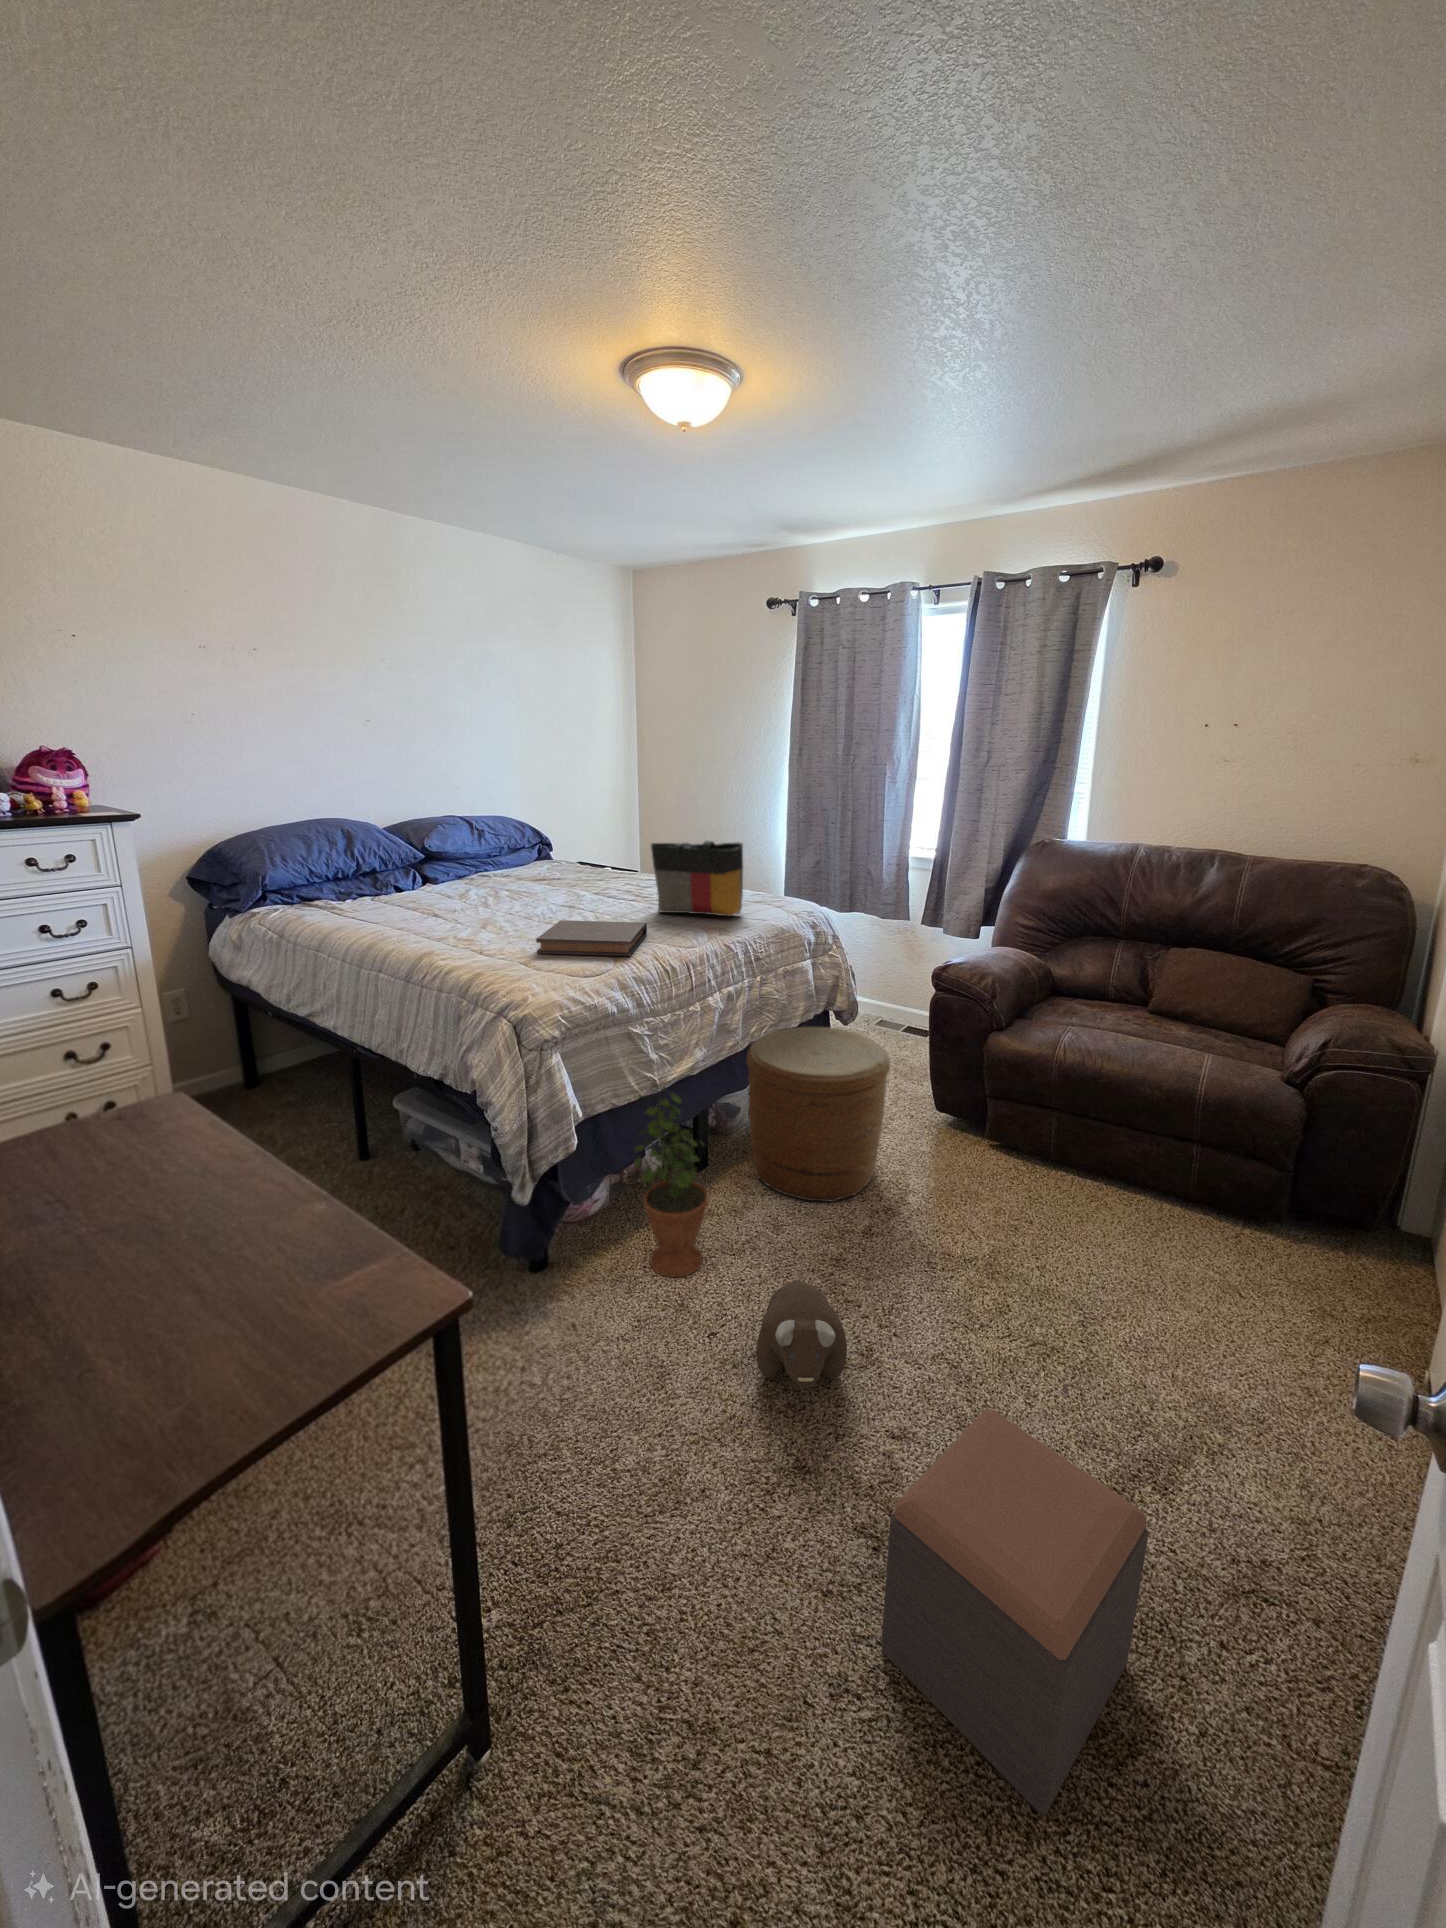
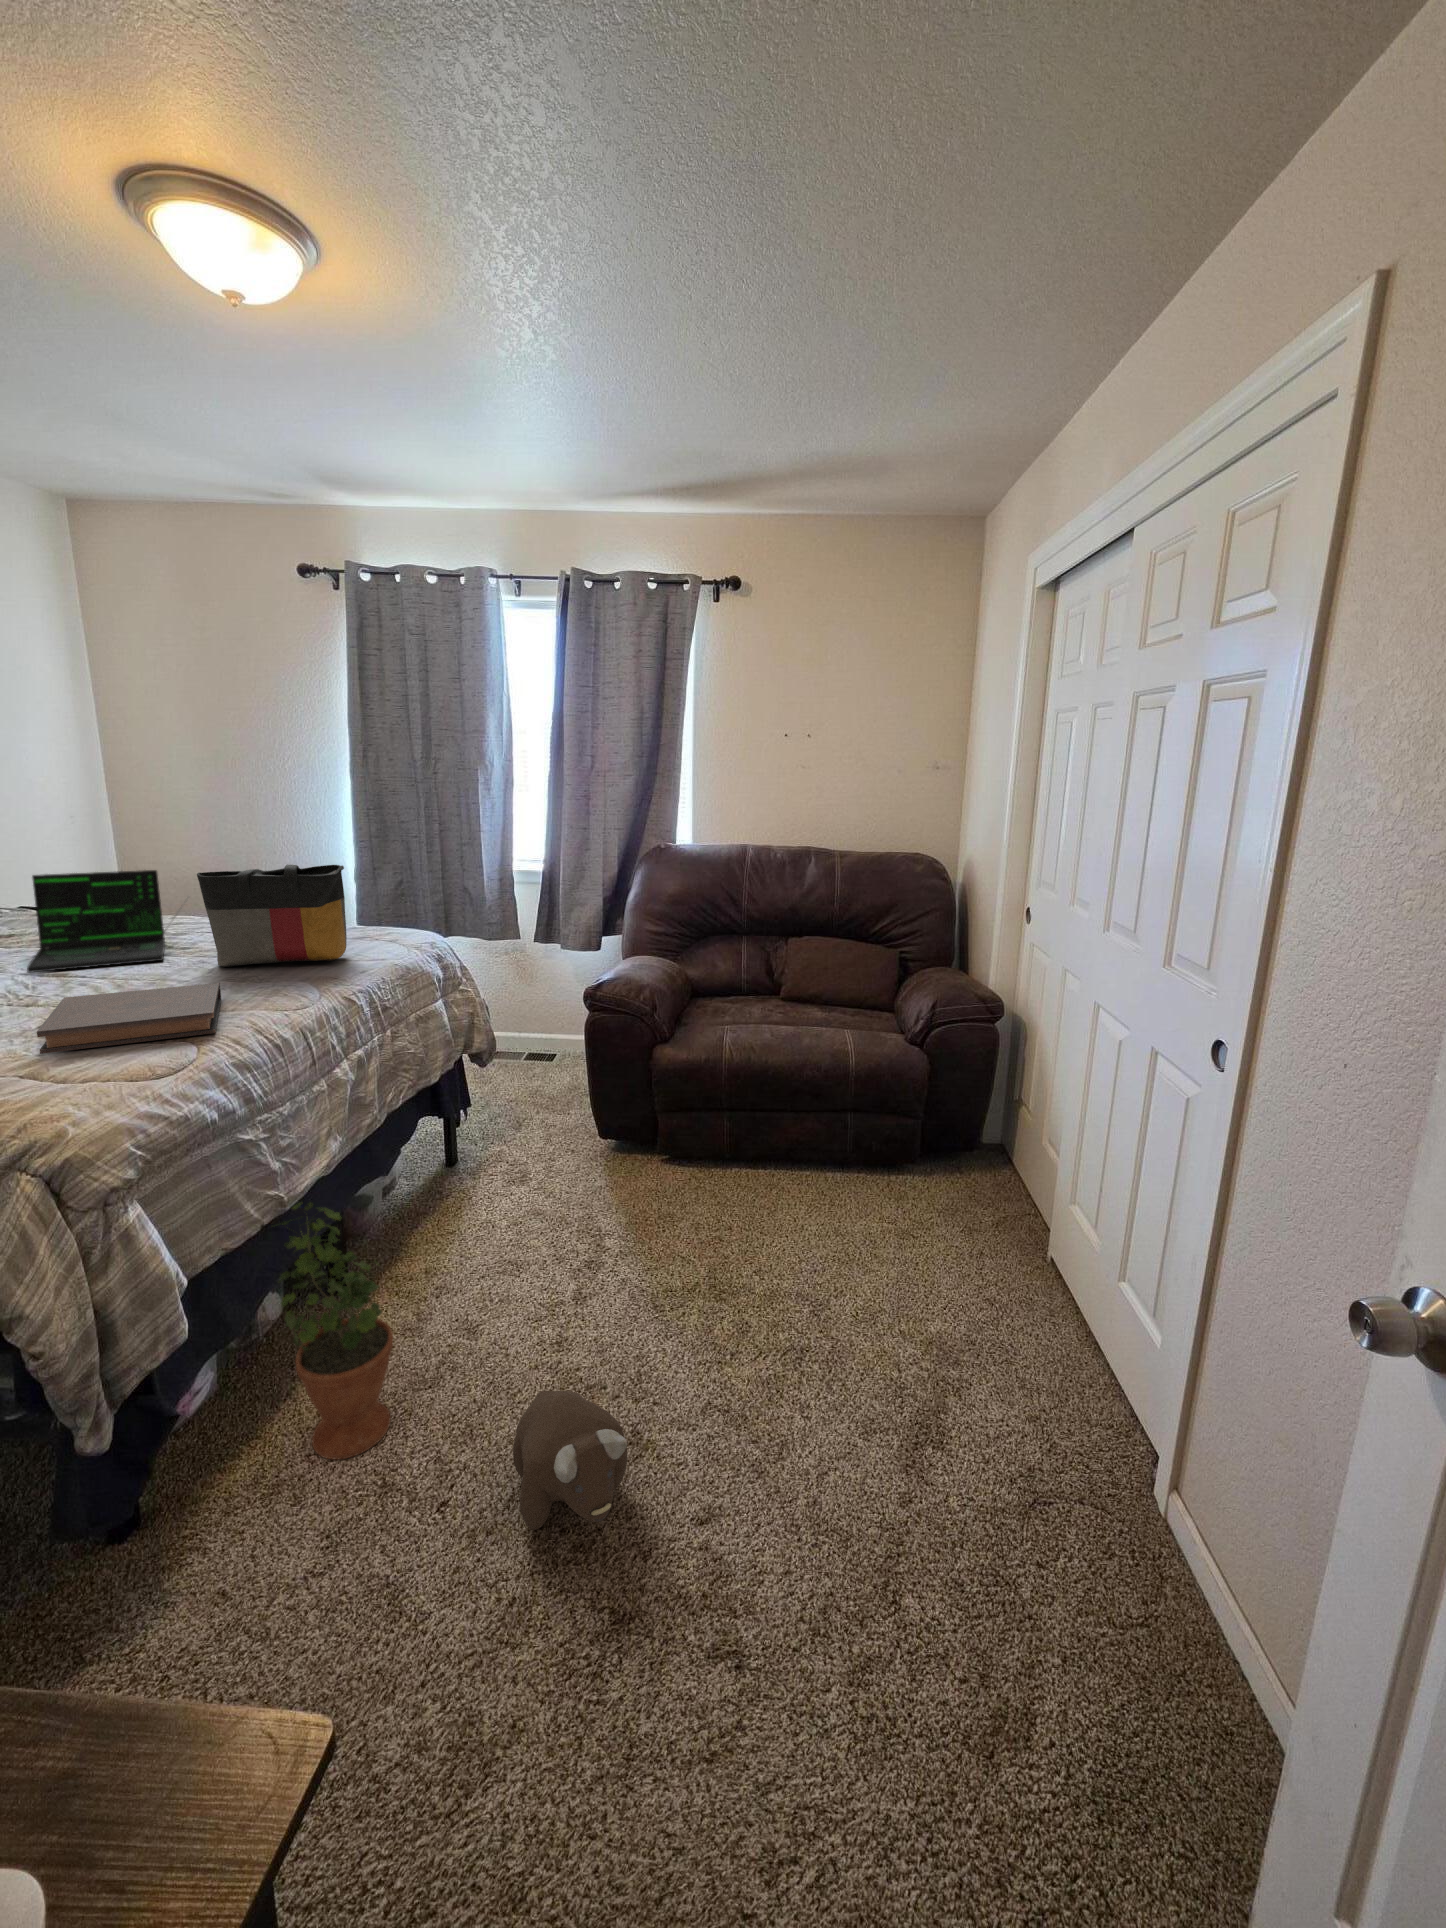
laptop: none [556,839,656,904] -> present [27,870,189,973]
woven basket: present [747,1027,890,1202] -> none [391,1075,571,1290]
footstool: present [881,1409,1149,1814] -> none [791,1447,1021,1848]

